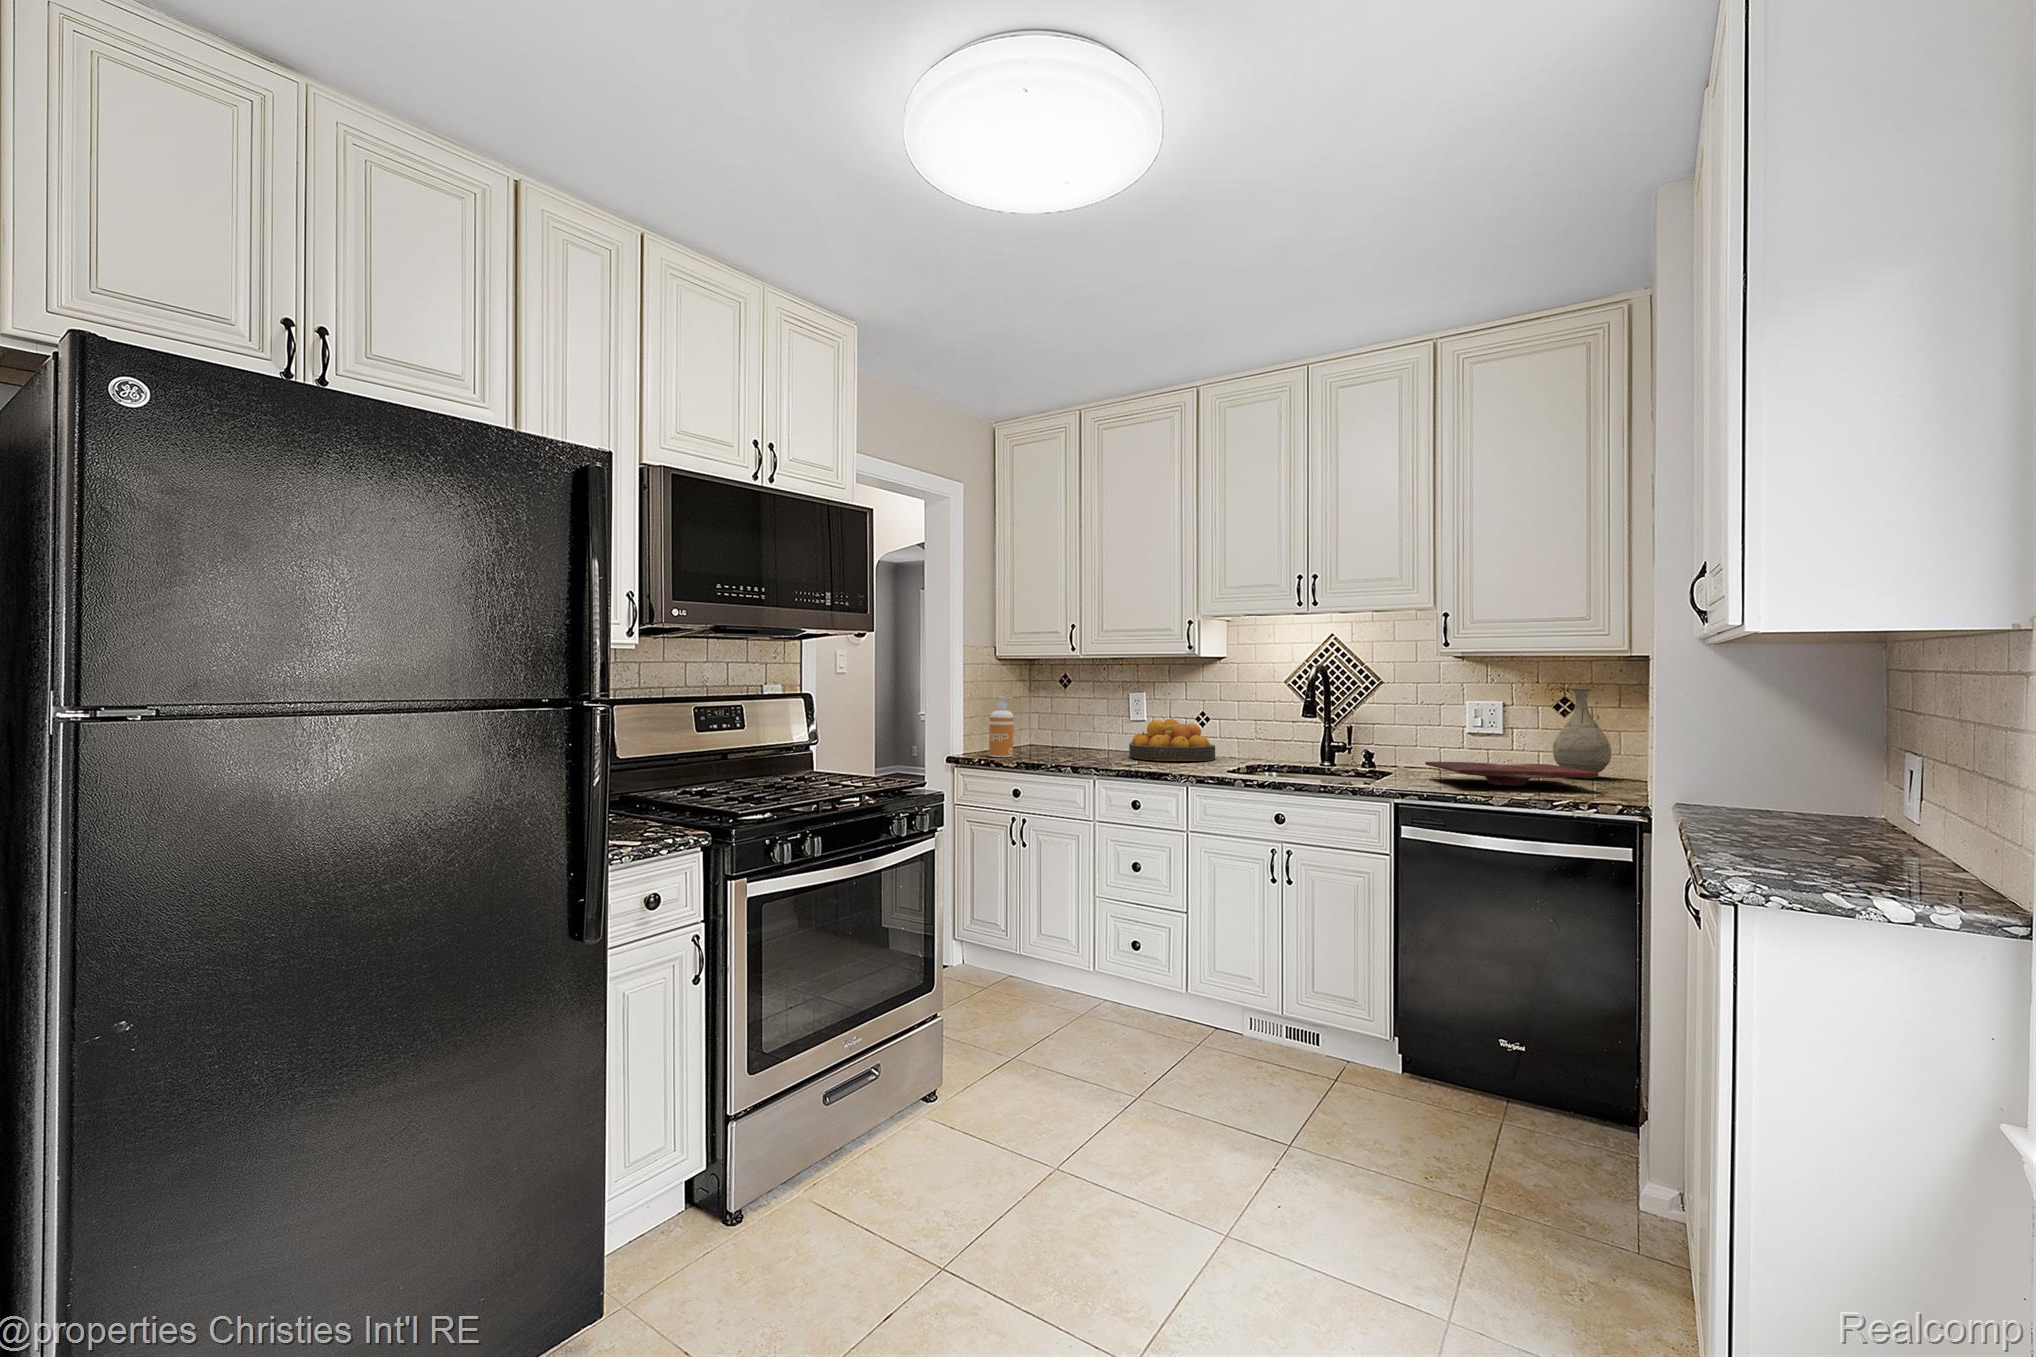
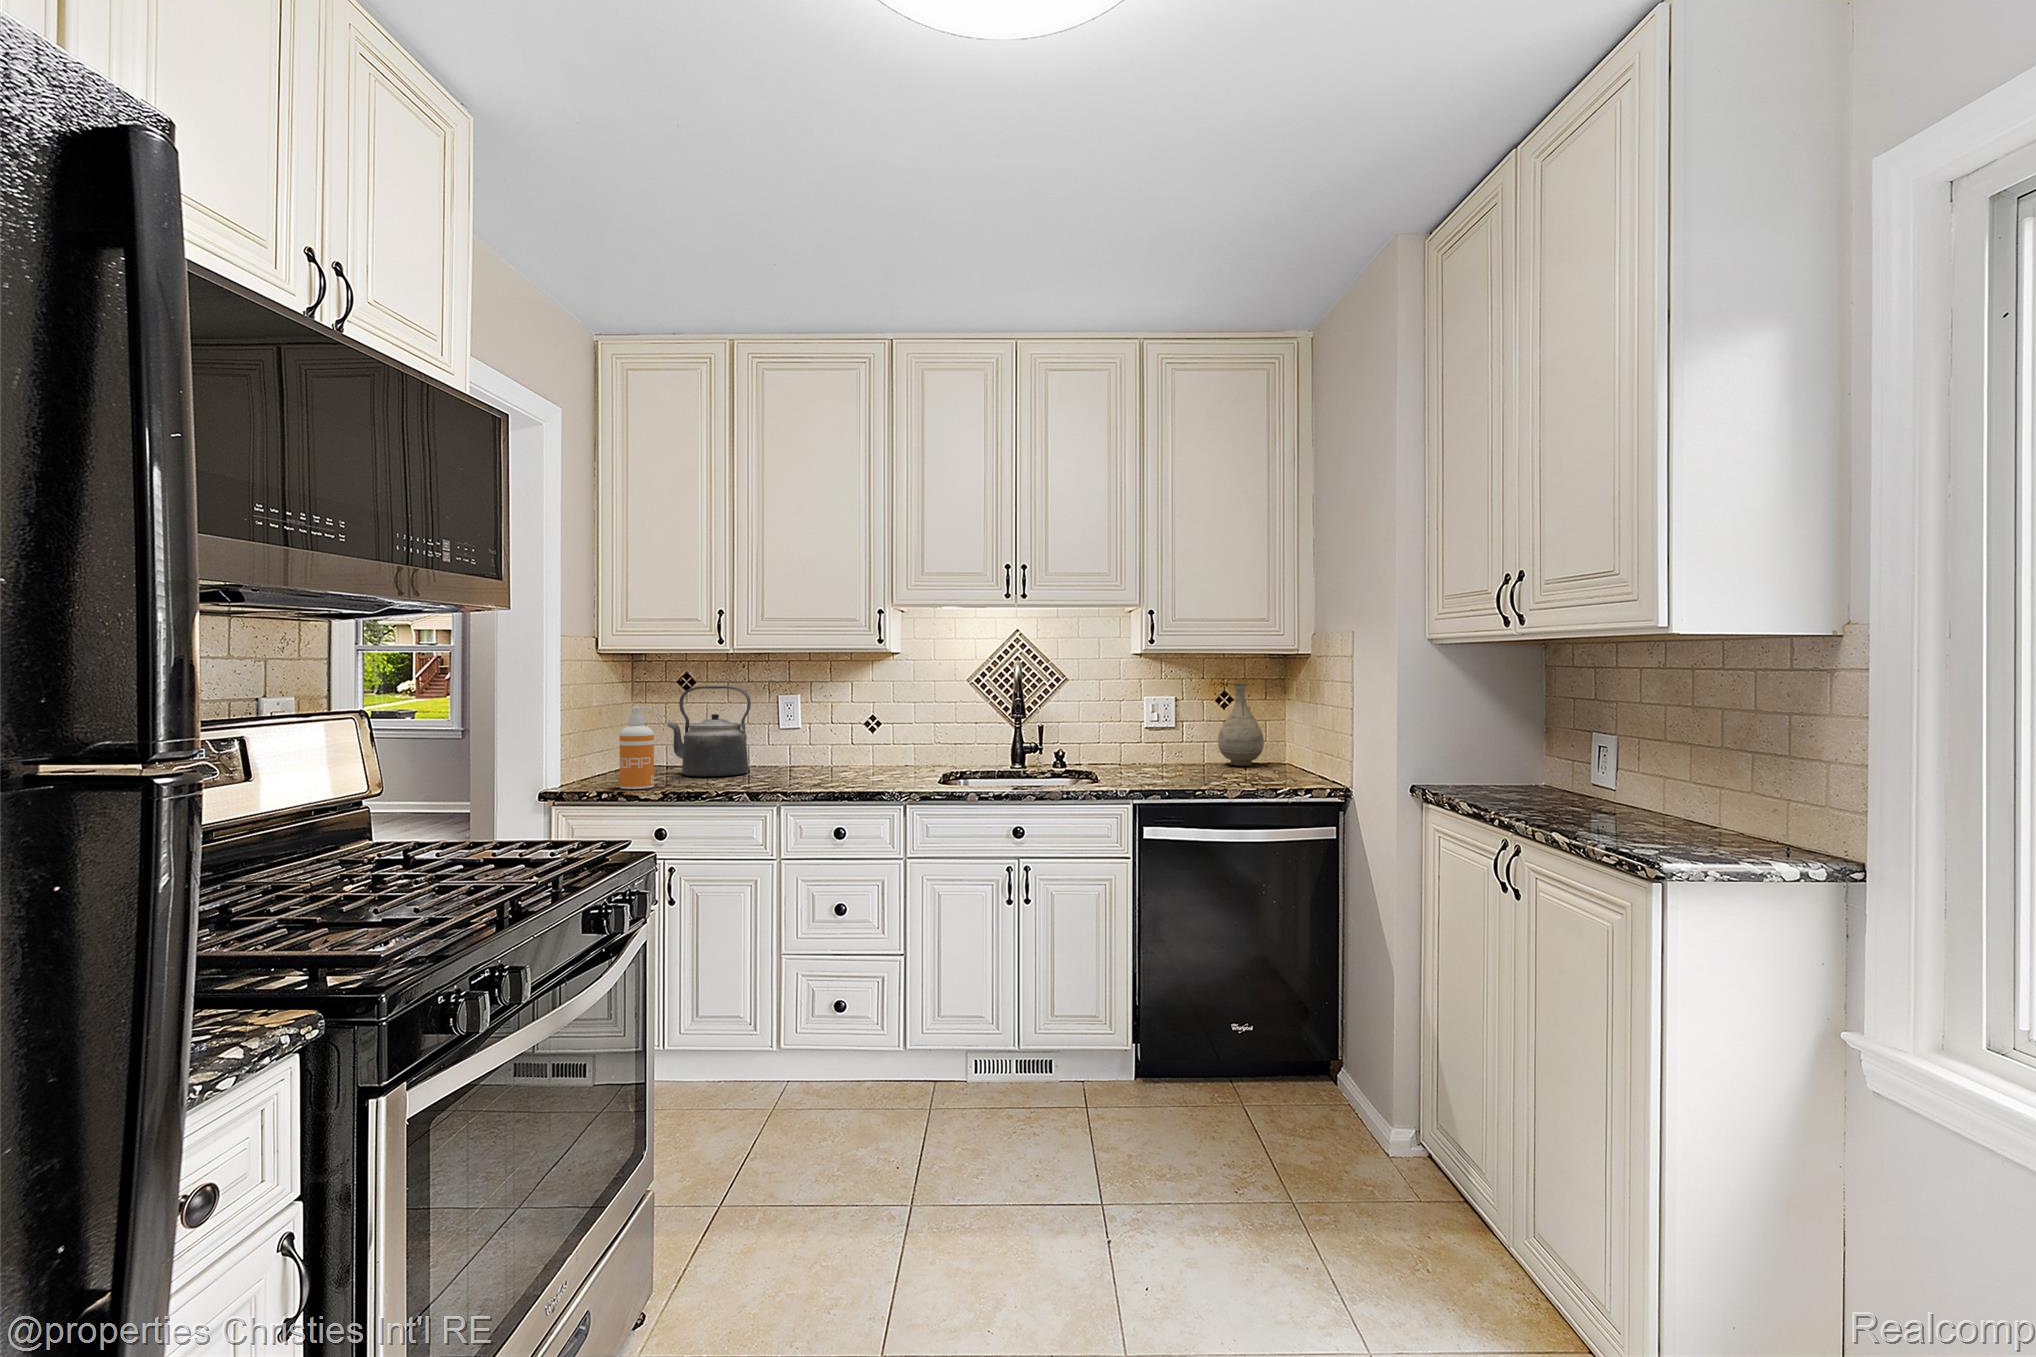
kettle: none [1043,684,1099,753] -> present [668,686,751,776]
fruit bowl: present [1129,719,1215,761] -> none [800,726,902,778]
cutting board: present [1425,762,1599,786] -> none [1134,755,1282,778]

